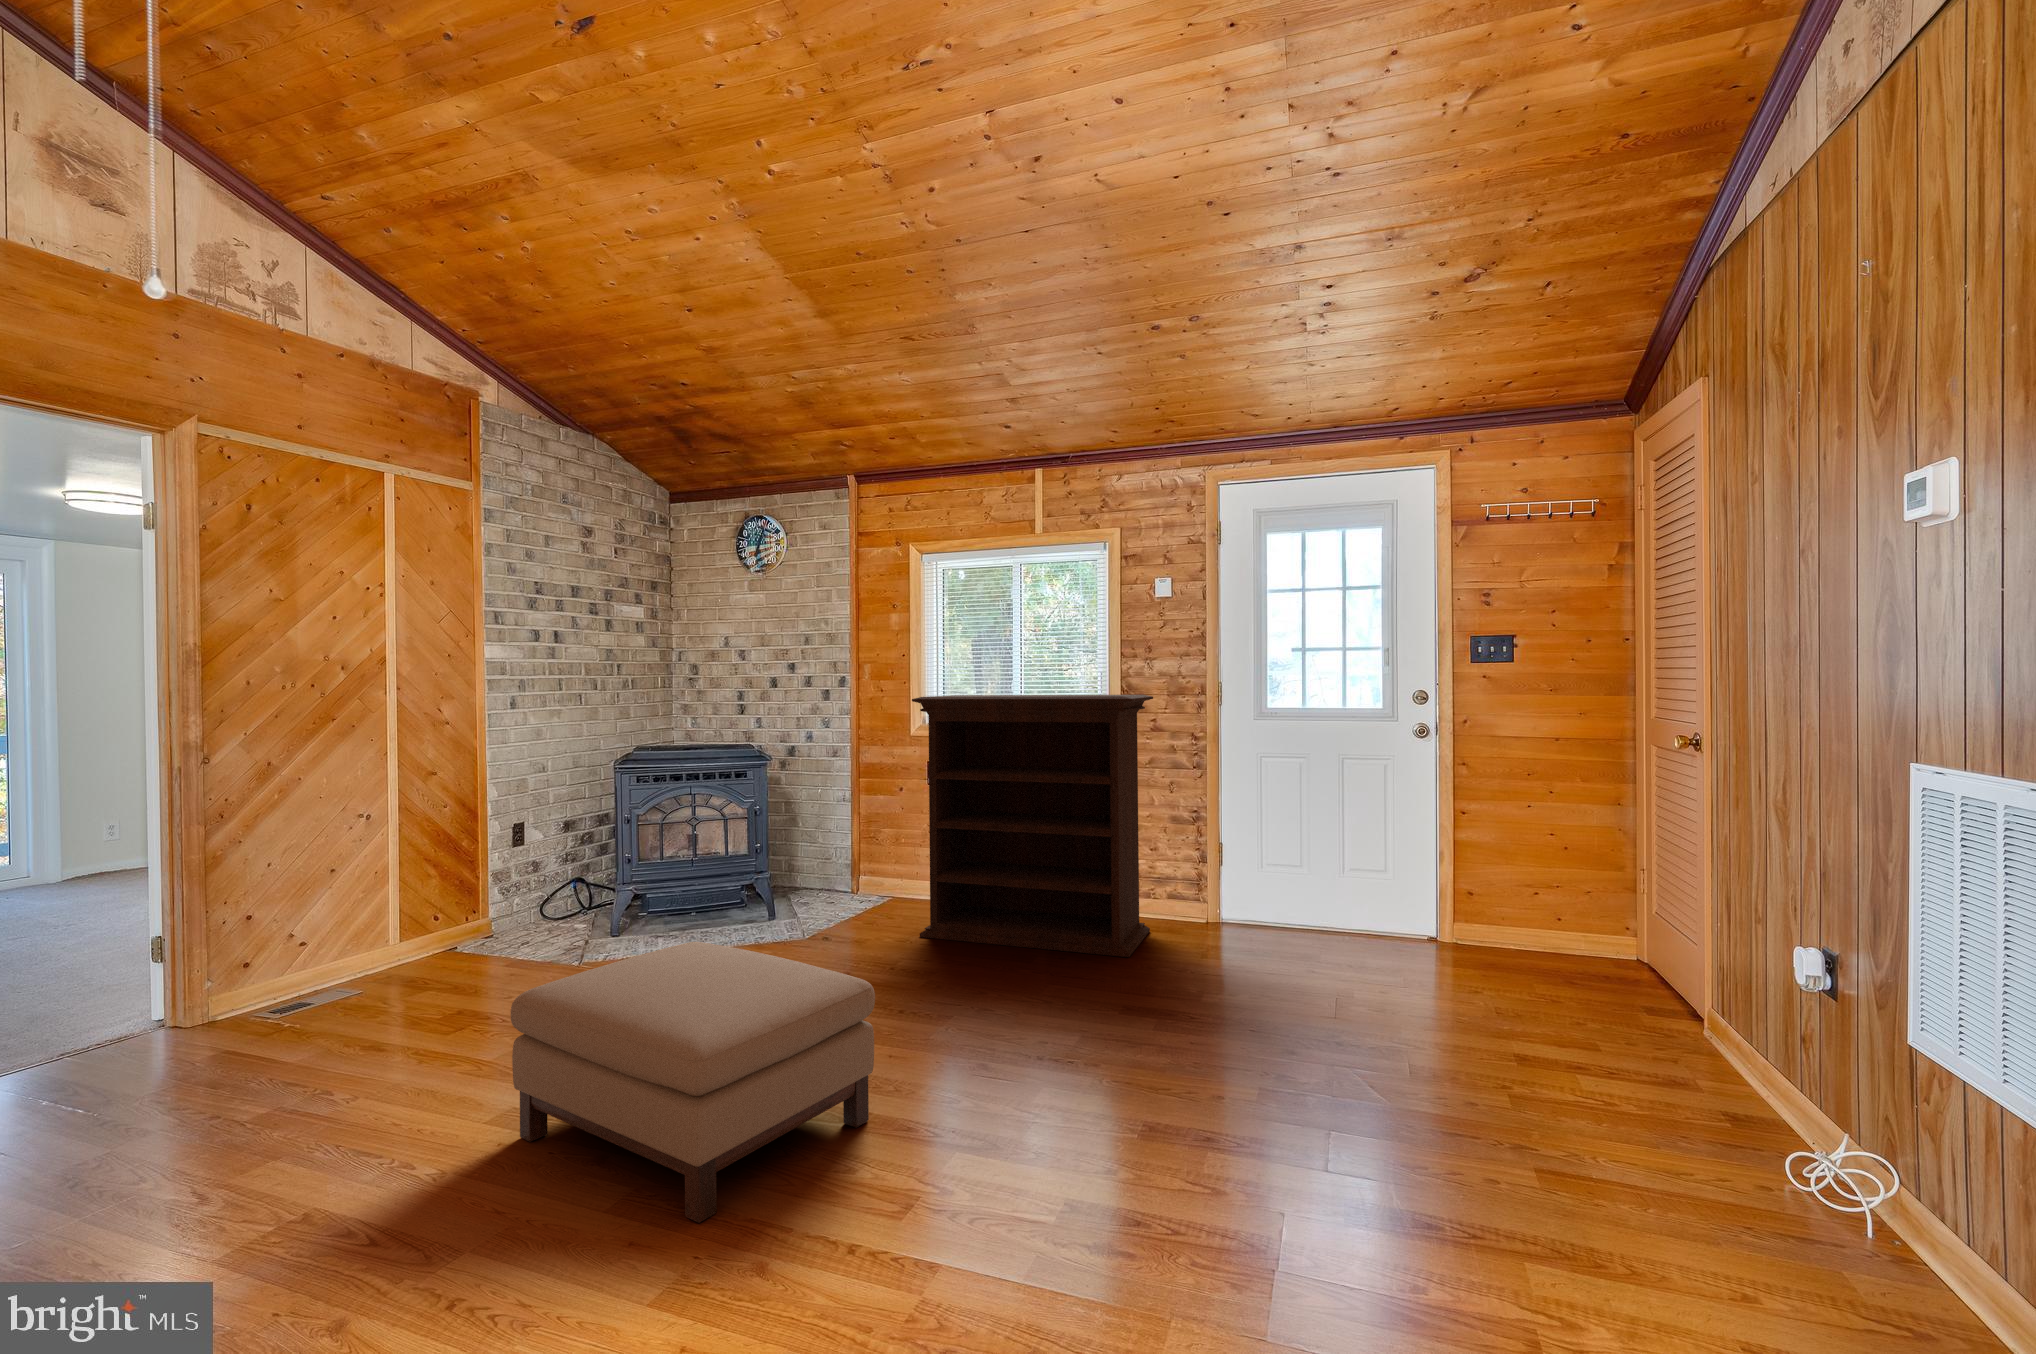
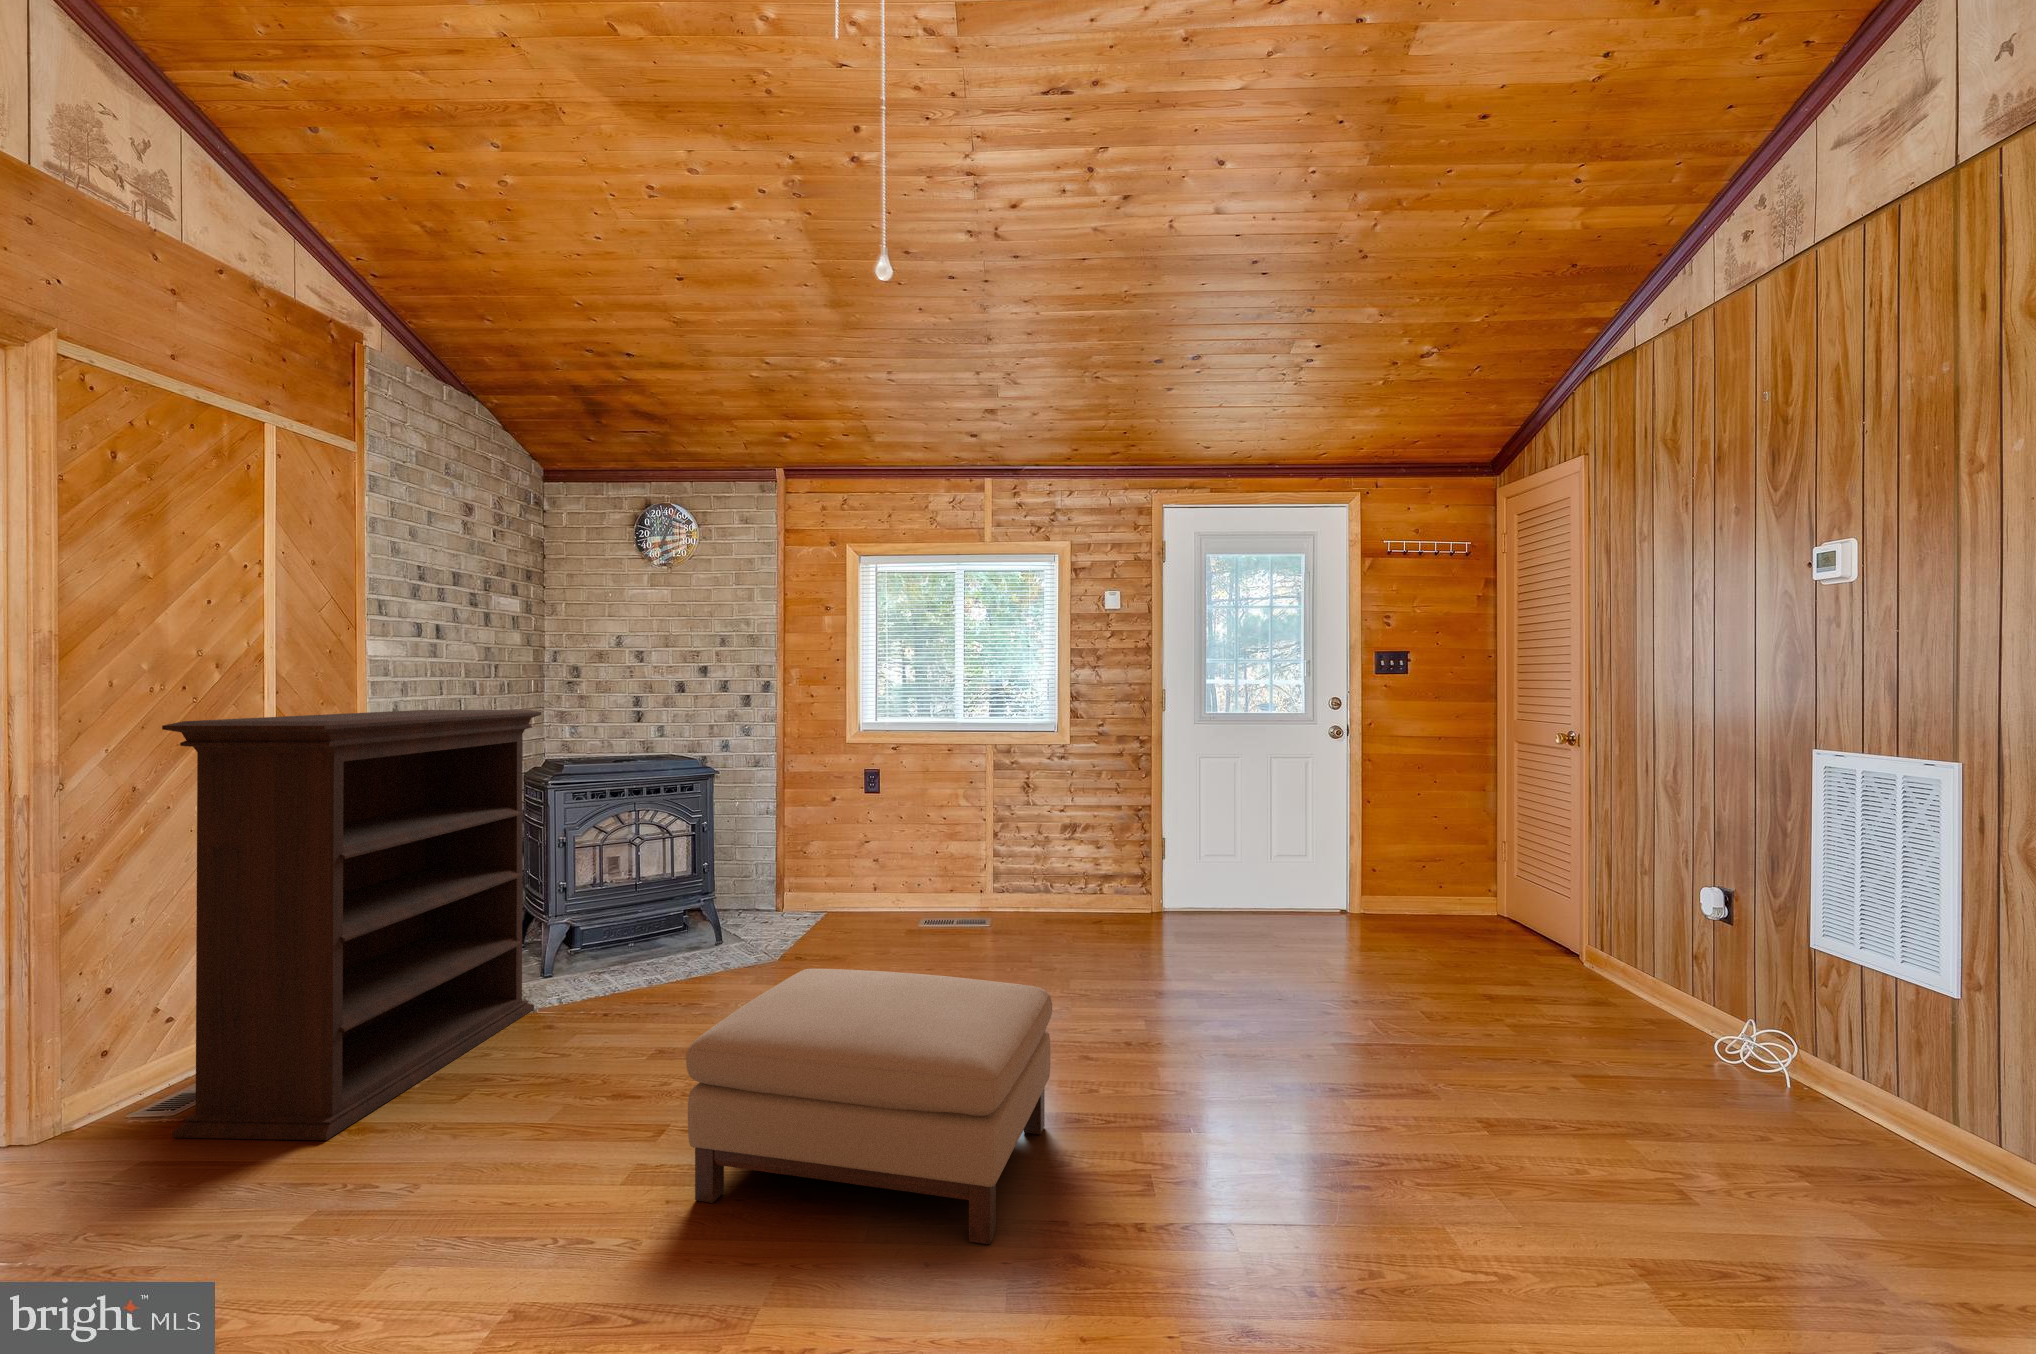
bookshelf: present [912,695,1153,957] -> present [162,710,541,1140]

